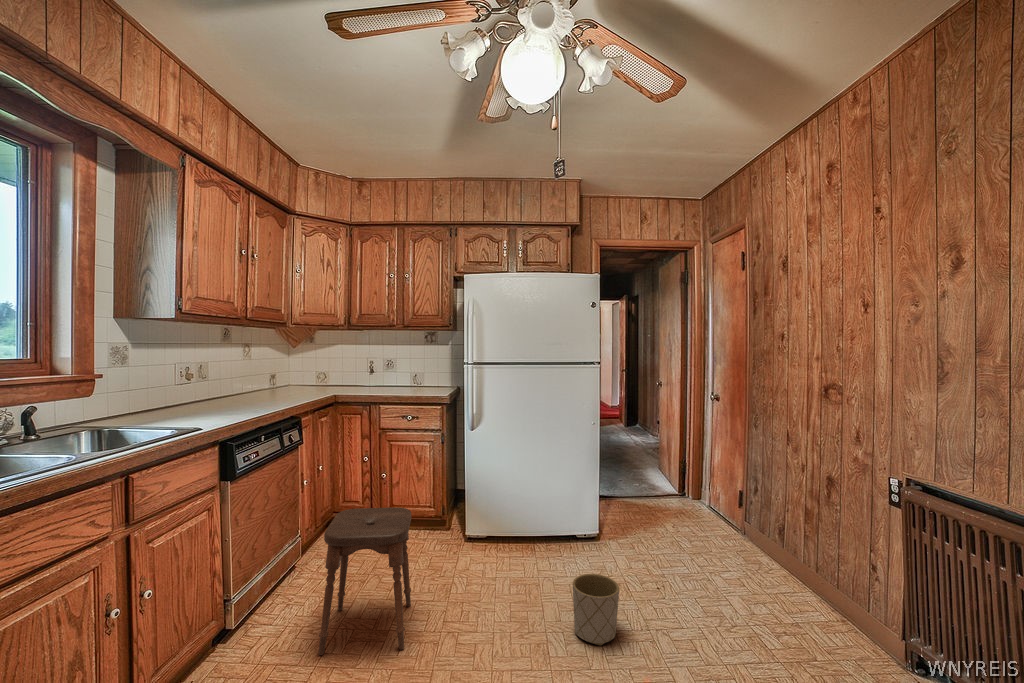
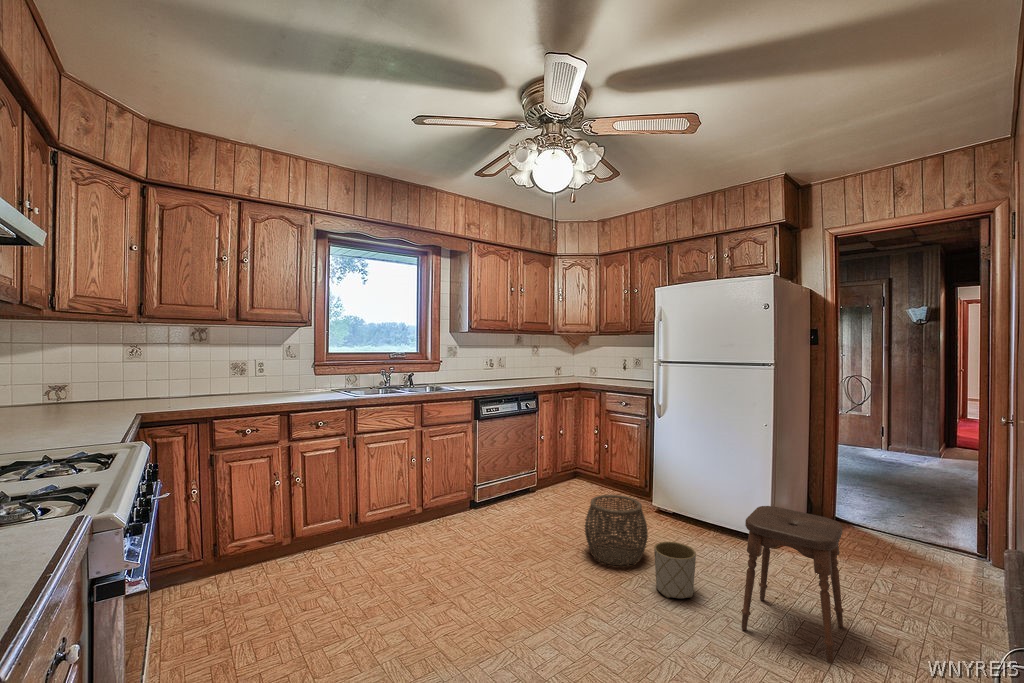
stool: present [319,507,411,655] -> present [741,506,844,664]
woven basket: none [456,537,537,637] -> present [585,495,648,566]

